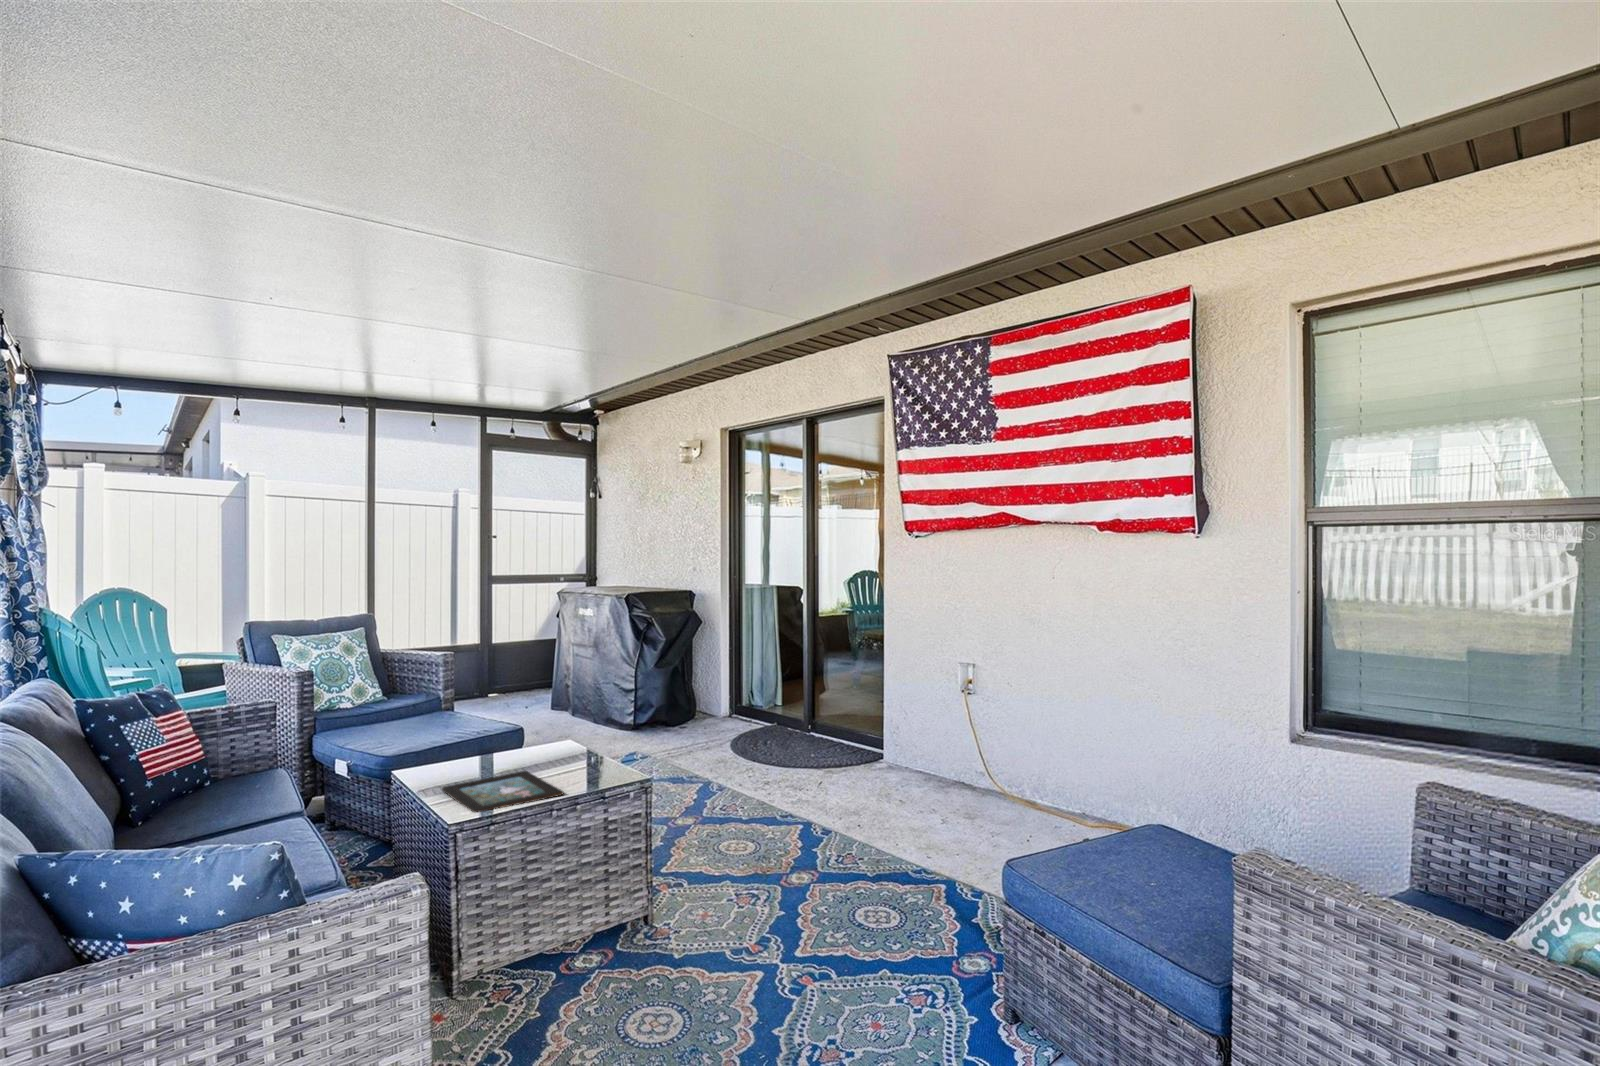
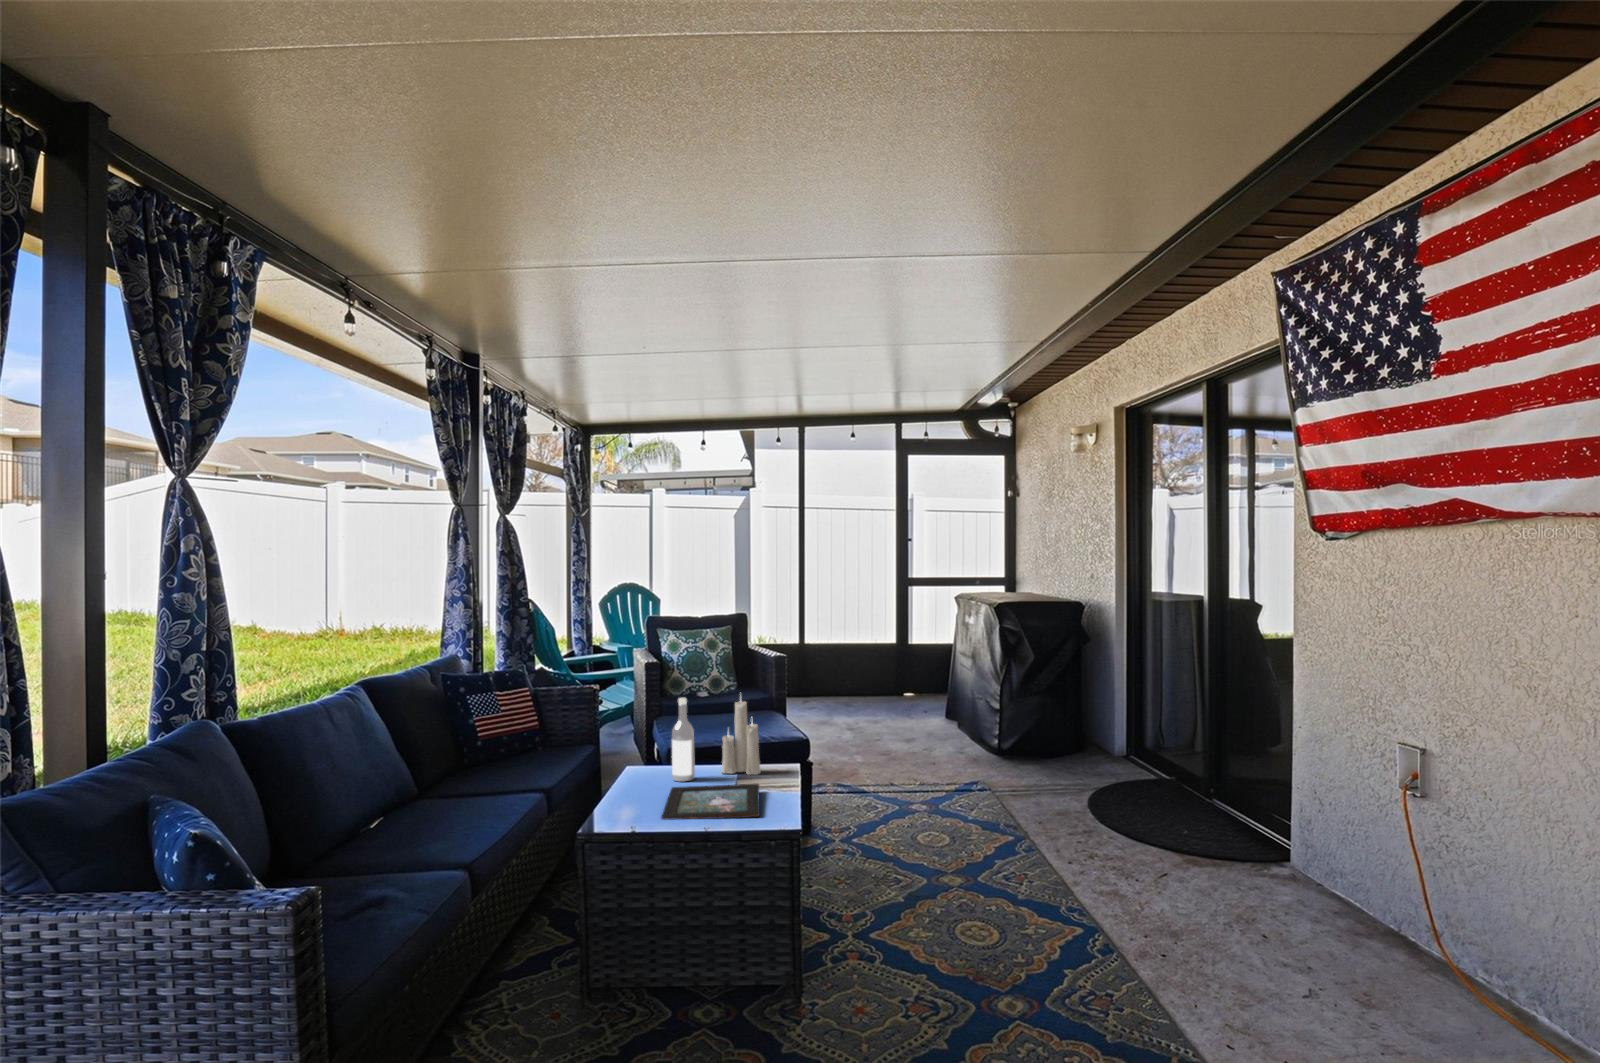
candle: none [459,685,499,770] -> present [721,701,761,775]
wine bottle: none [419,700,443,783] -> present [672,698,695,782]

